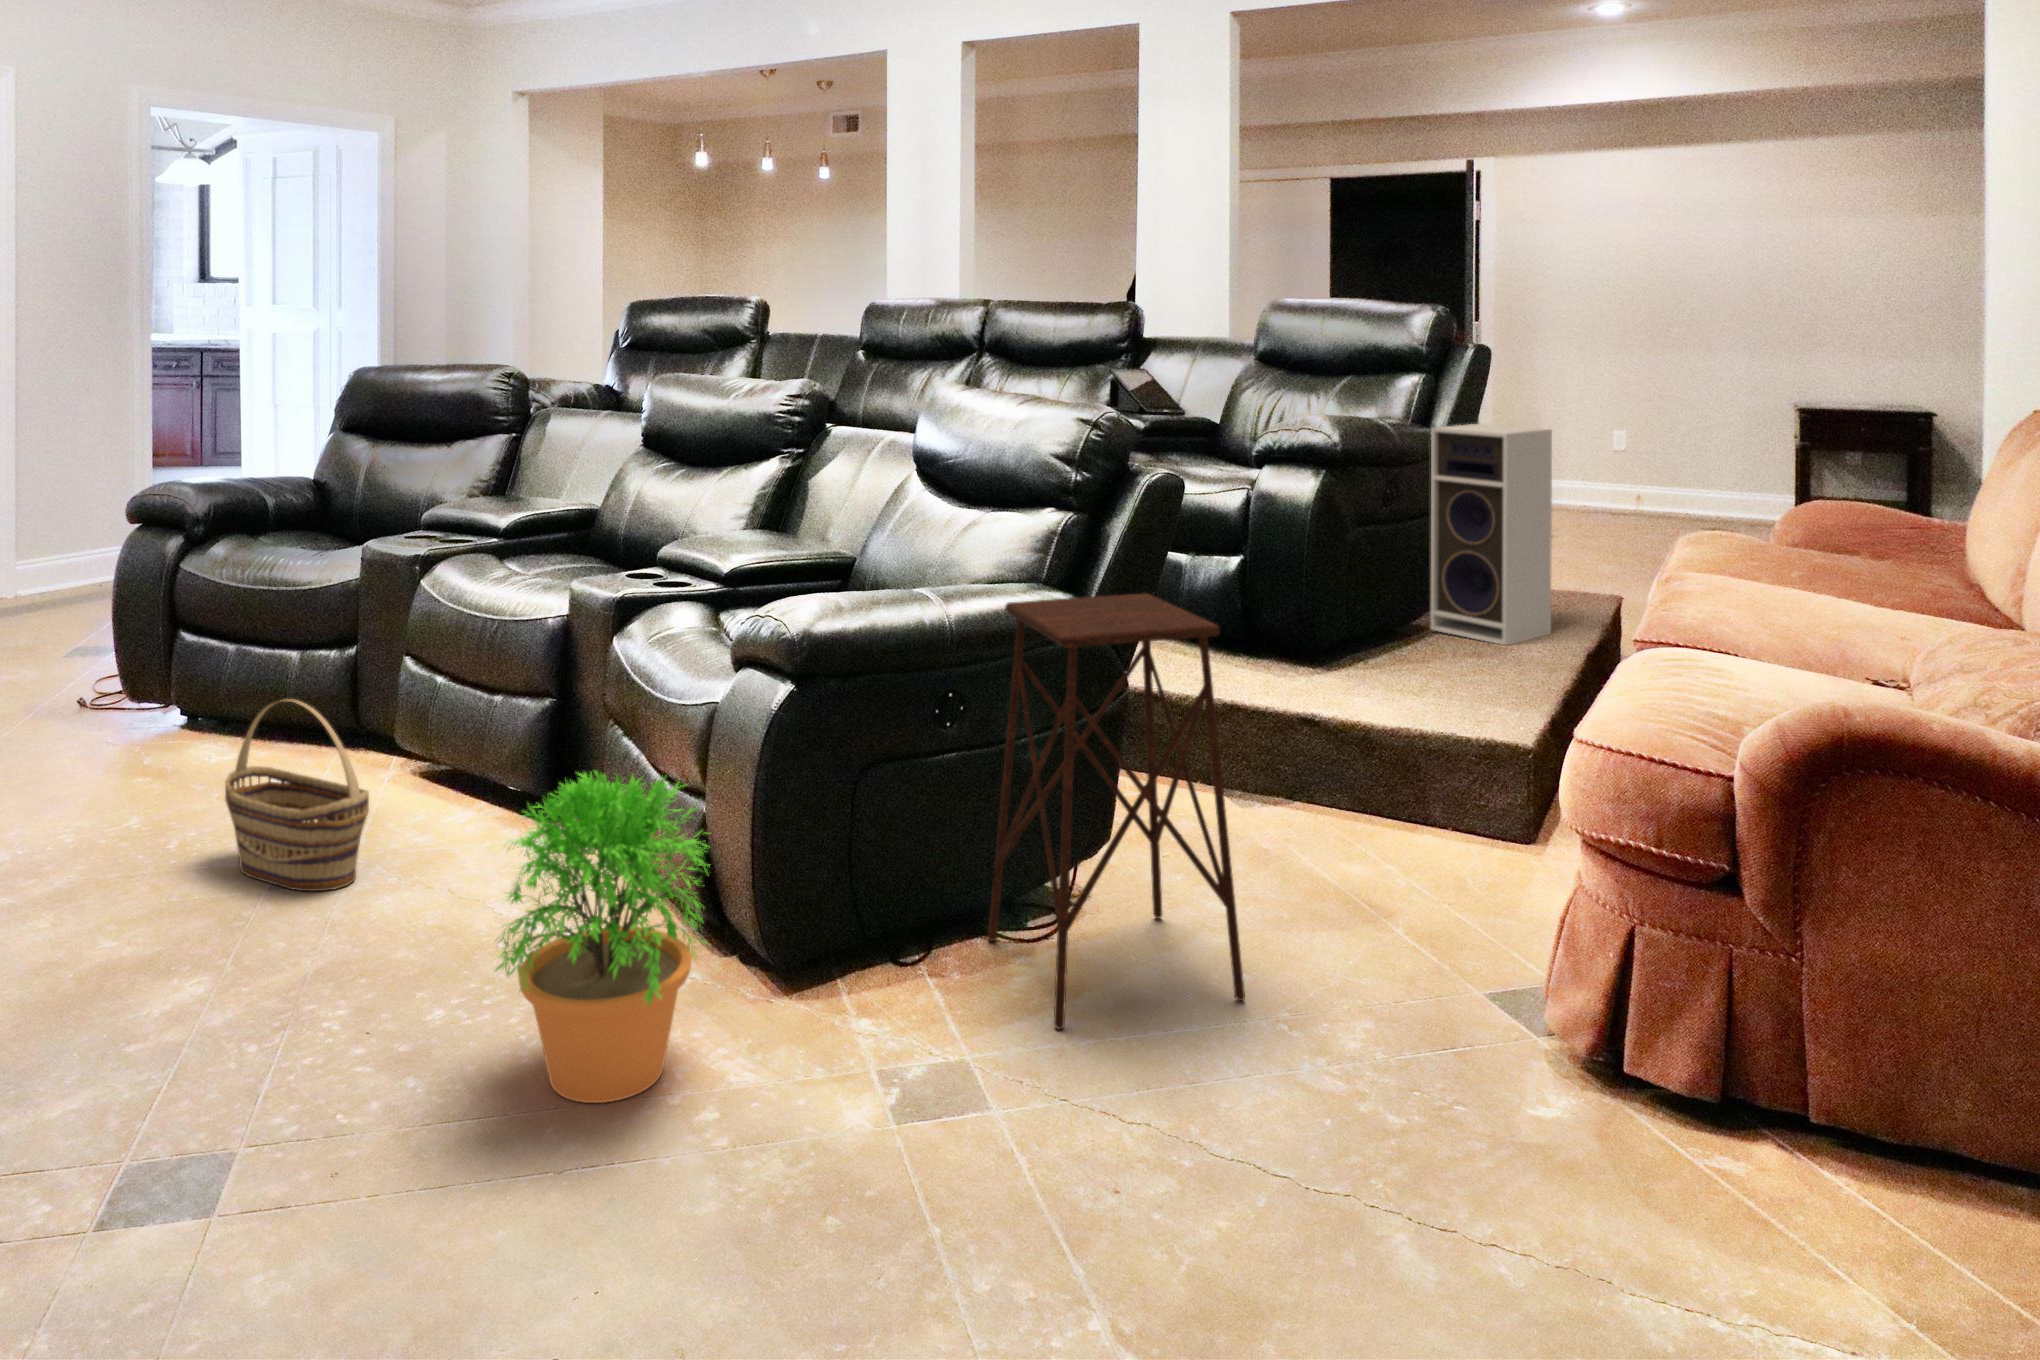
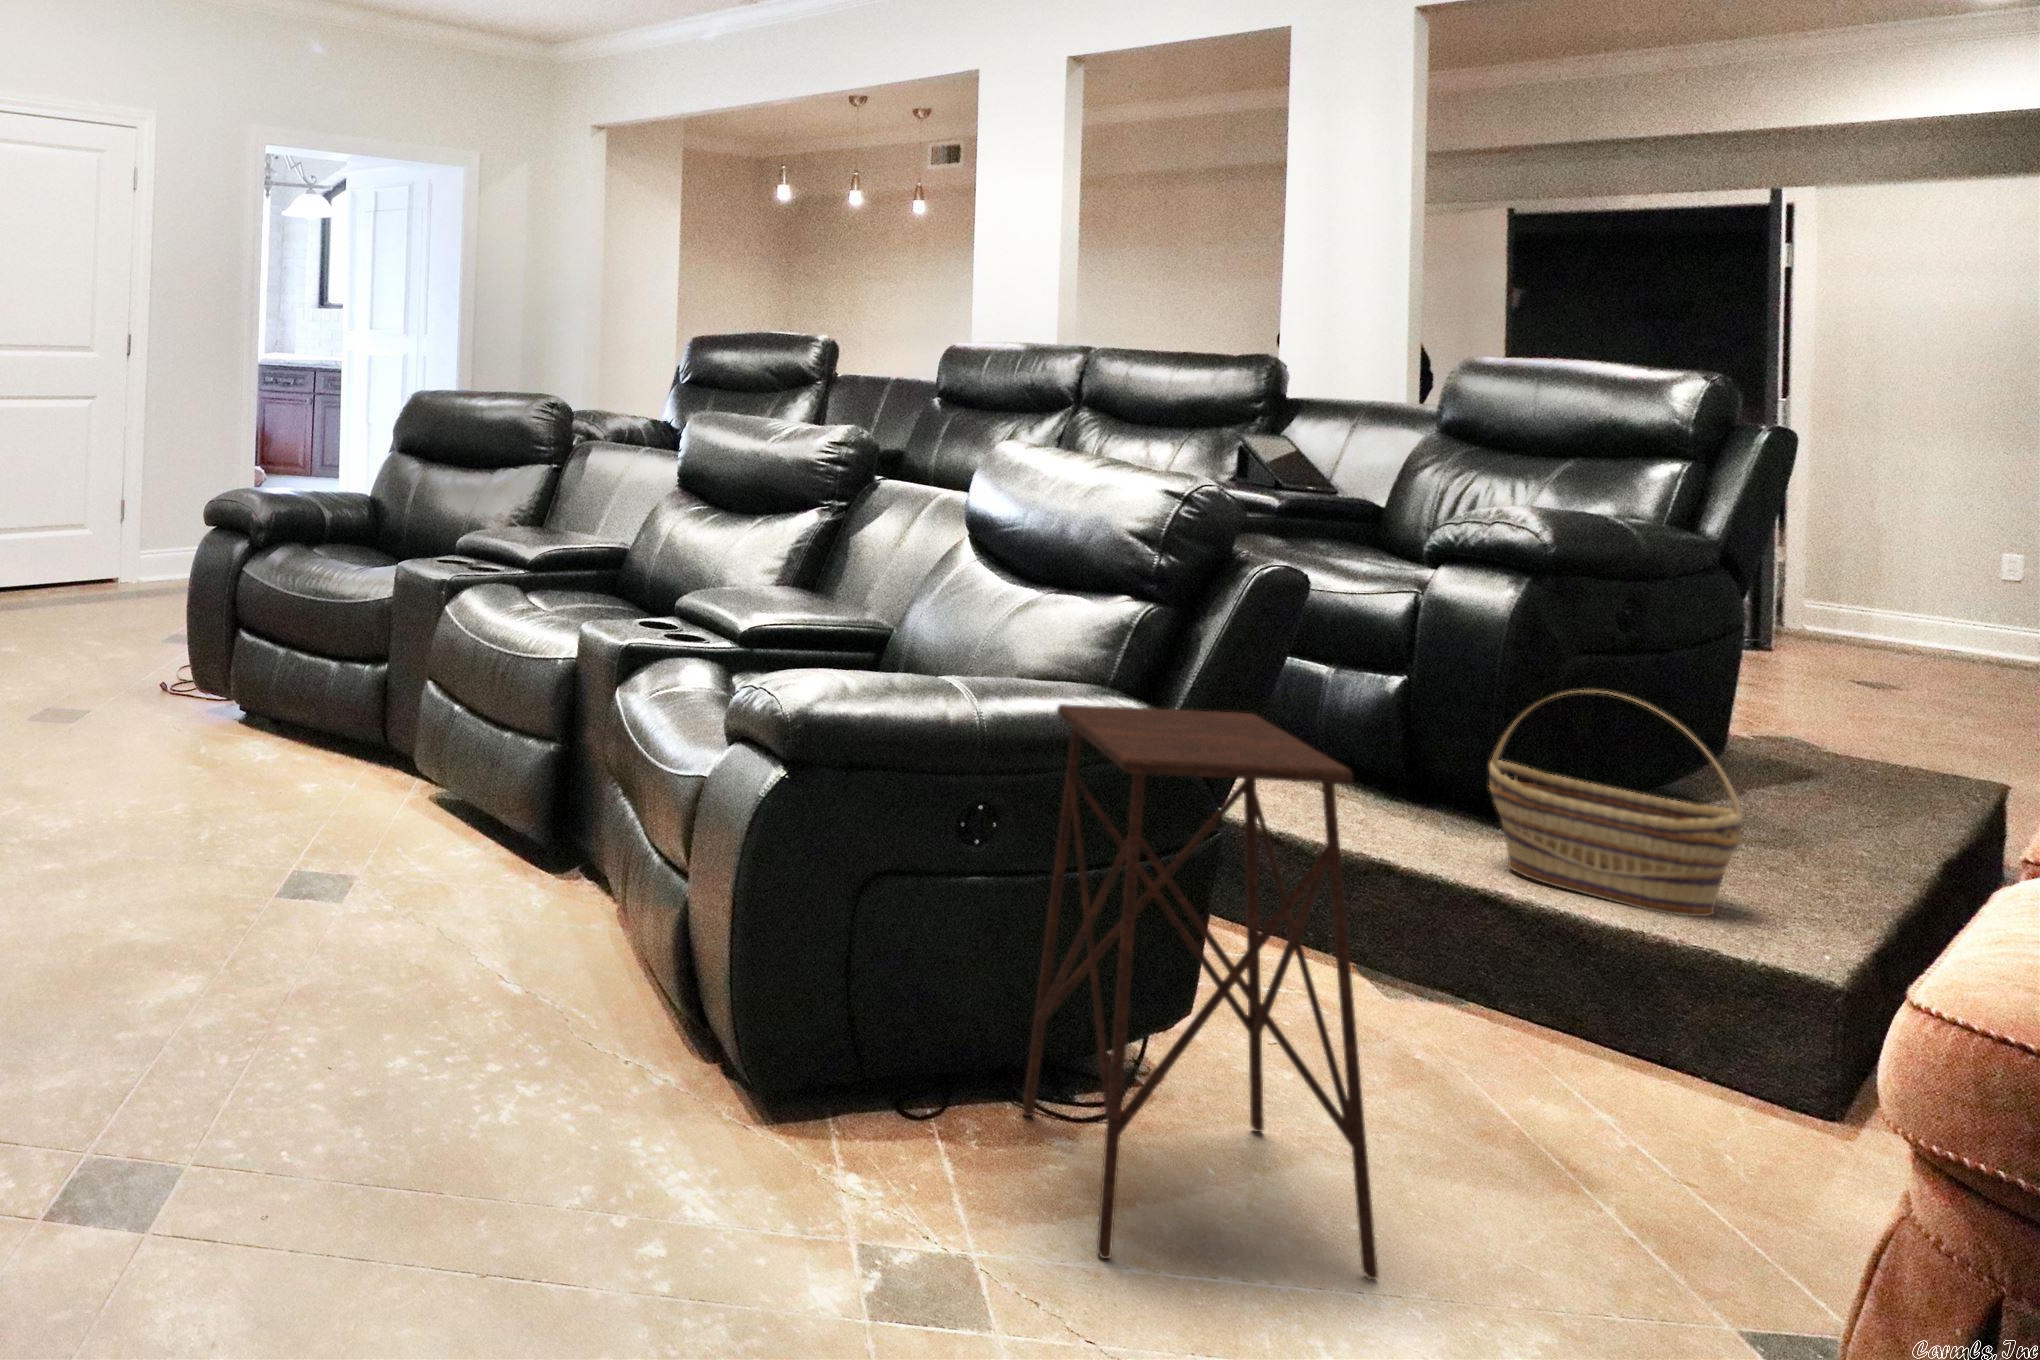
speaker: present [1431,424,1552,645] -> none [1693,530,1906,838]
basket: present [225,699,369,891] -> present [1489,690,1742,916]
potted plant: present [496,771,709,1103] -> none [432,836,686,1219]

